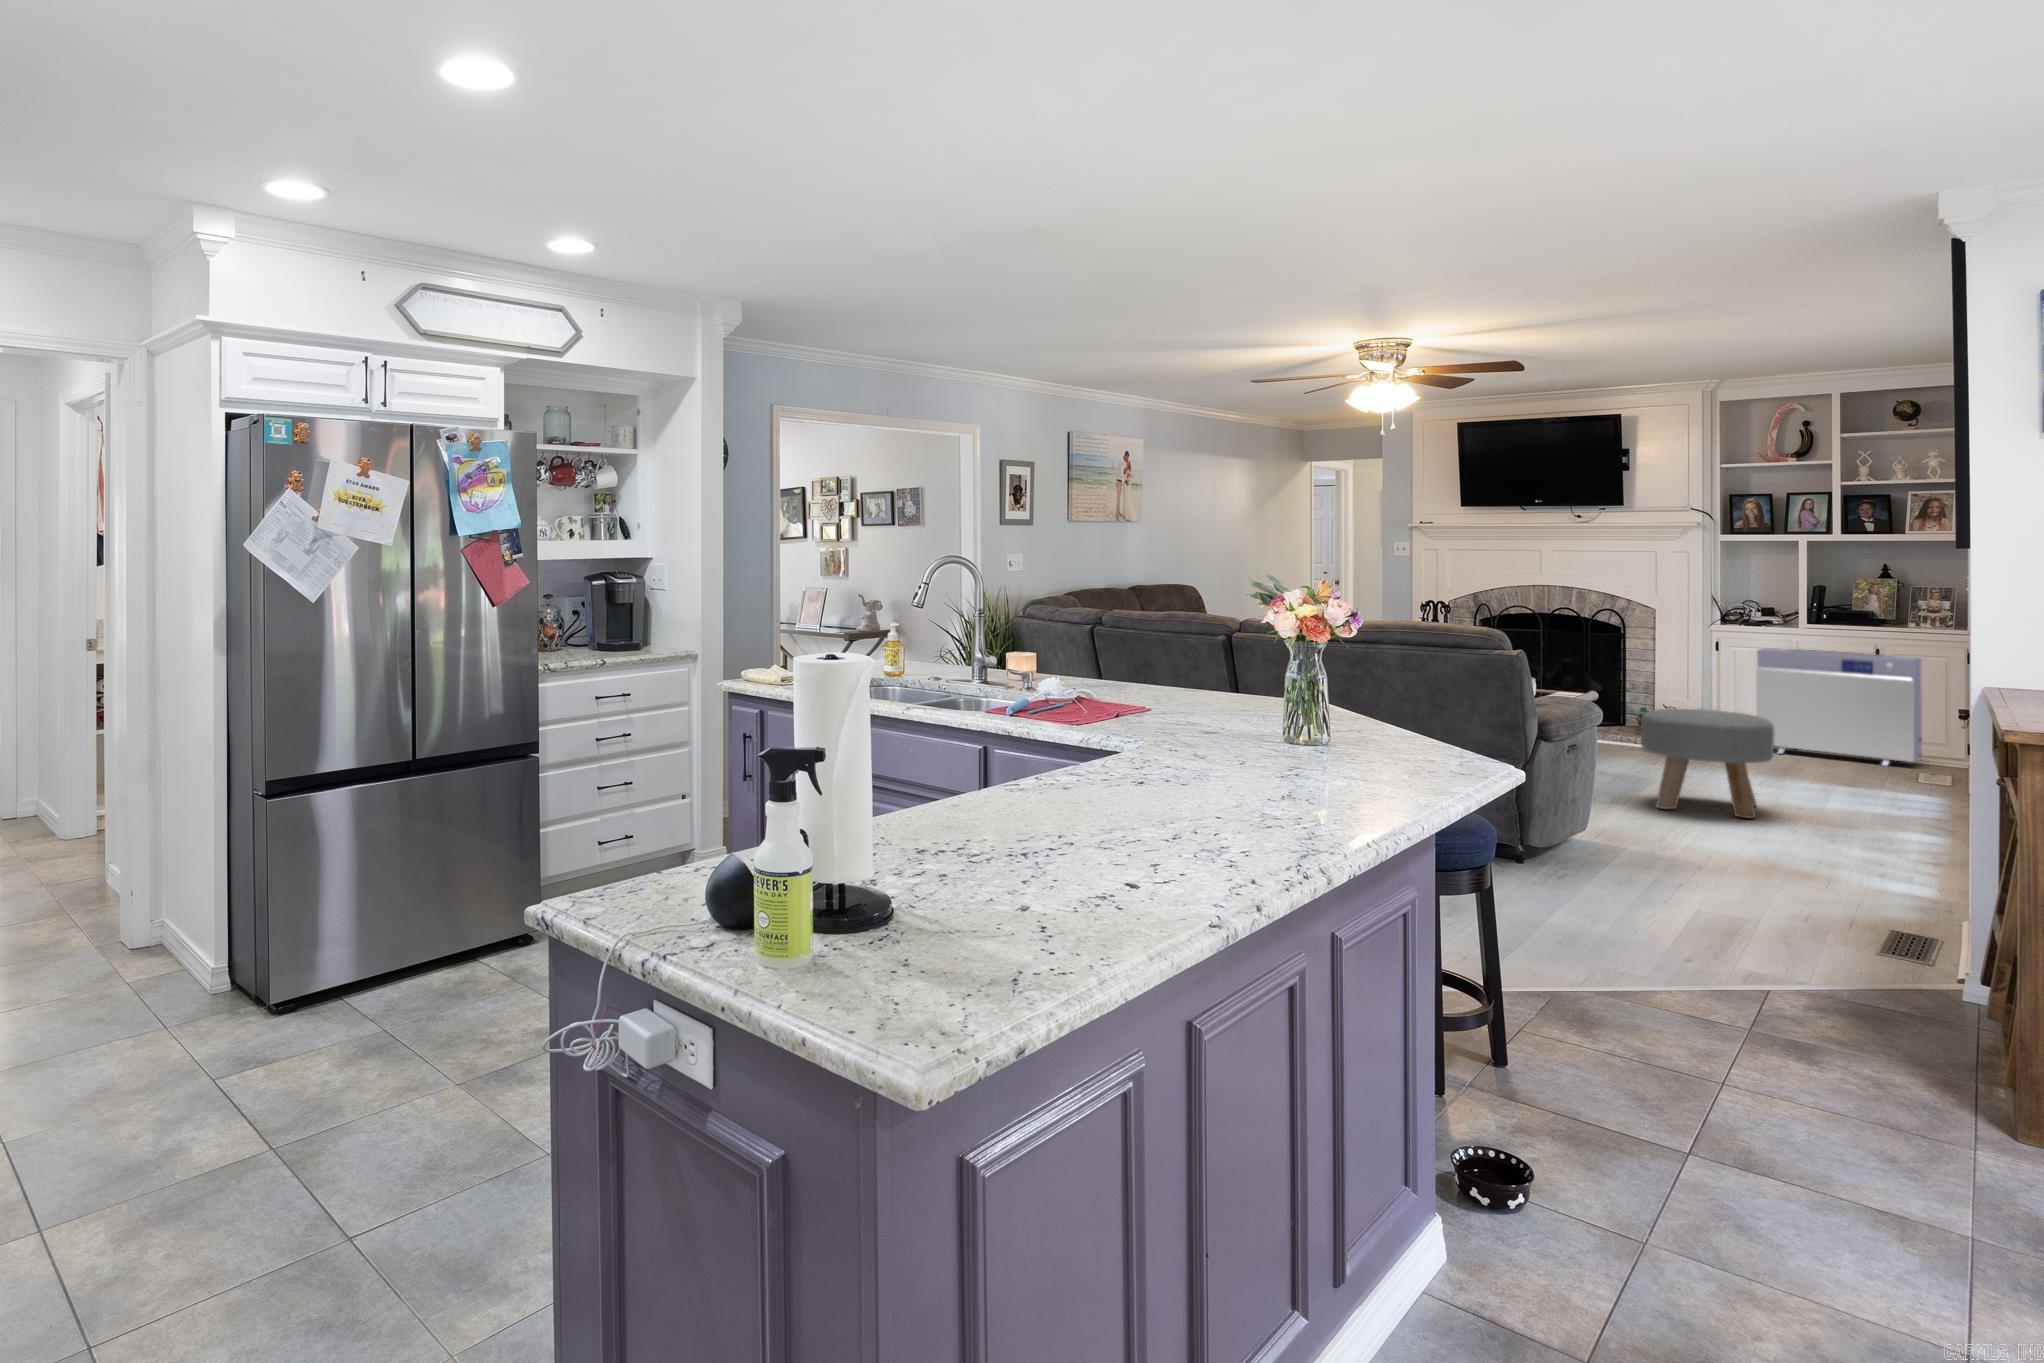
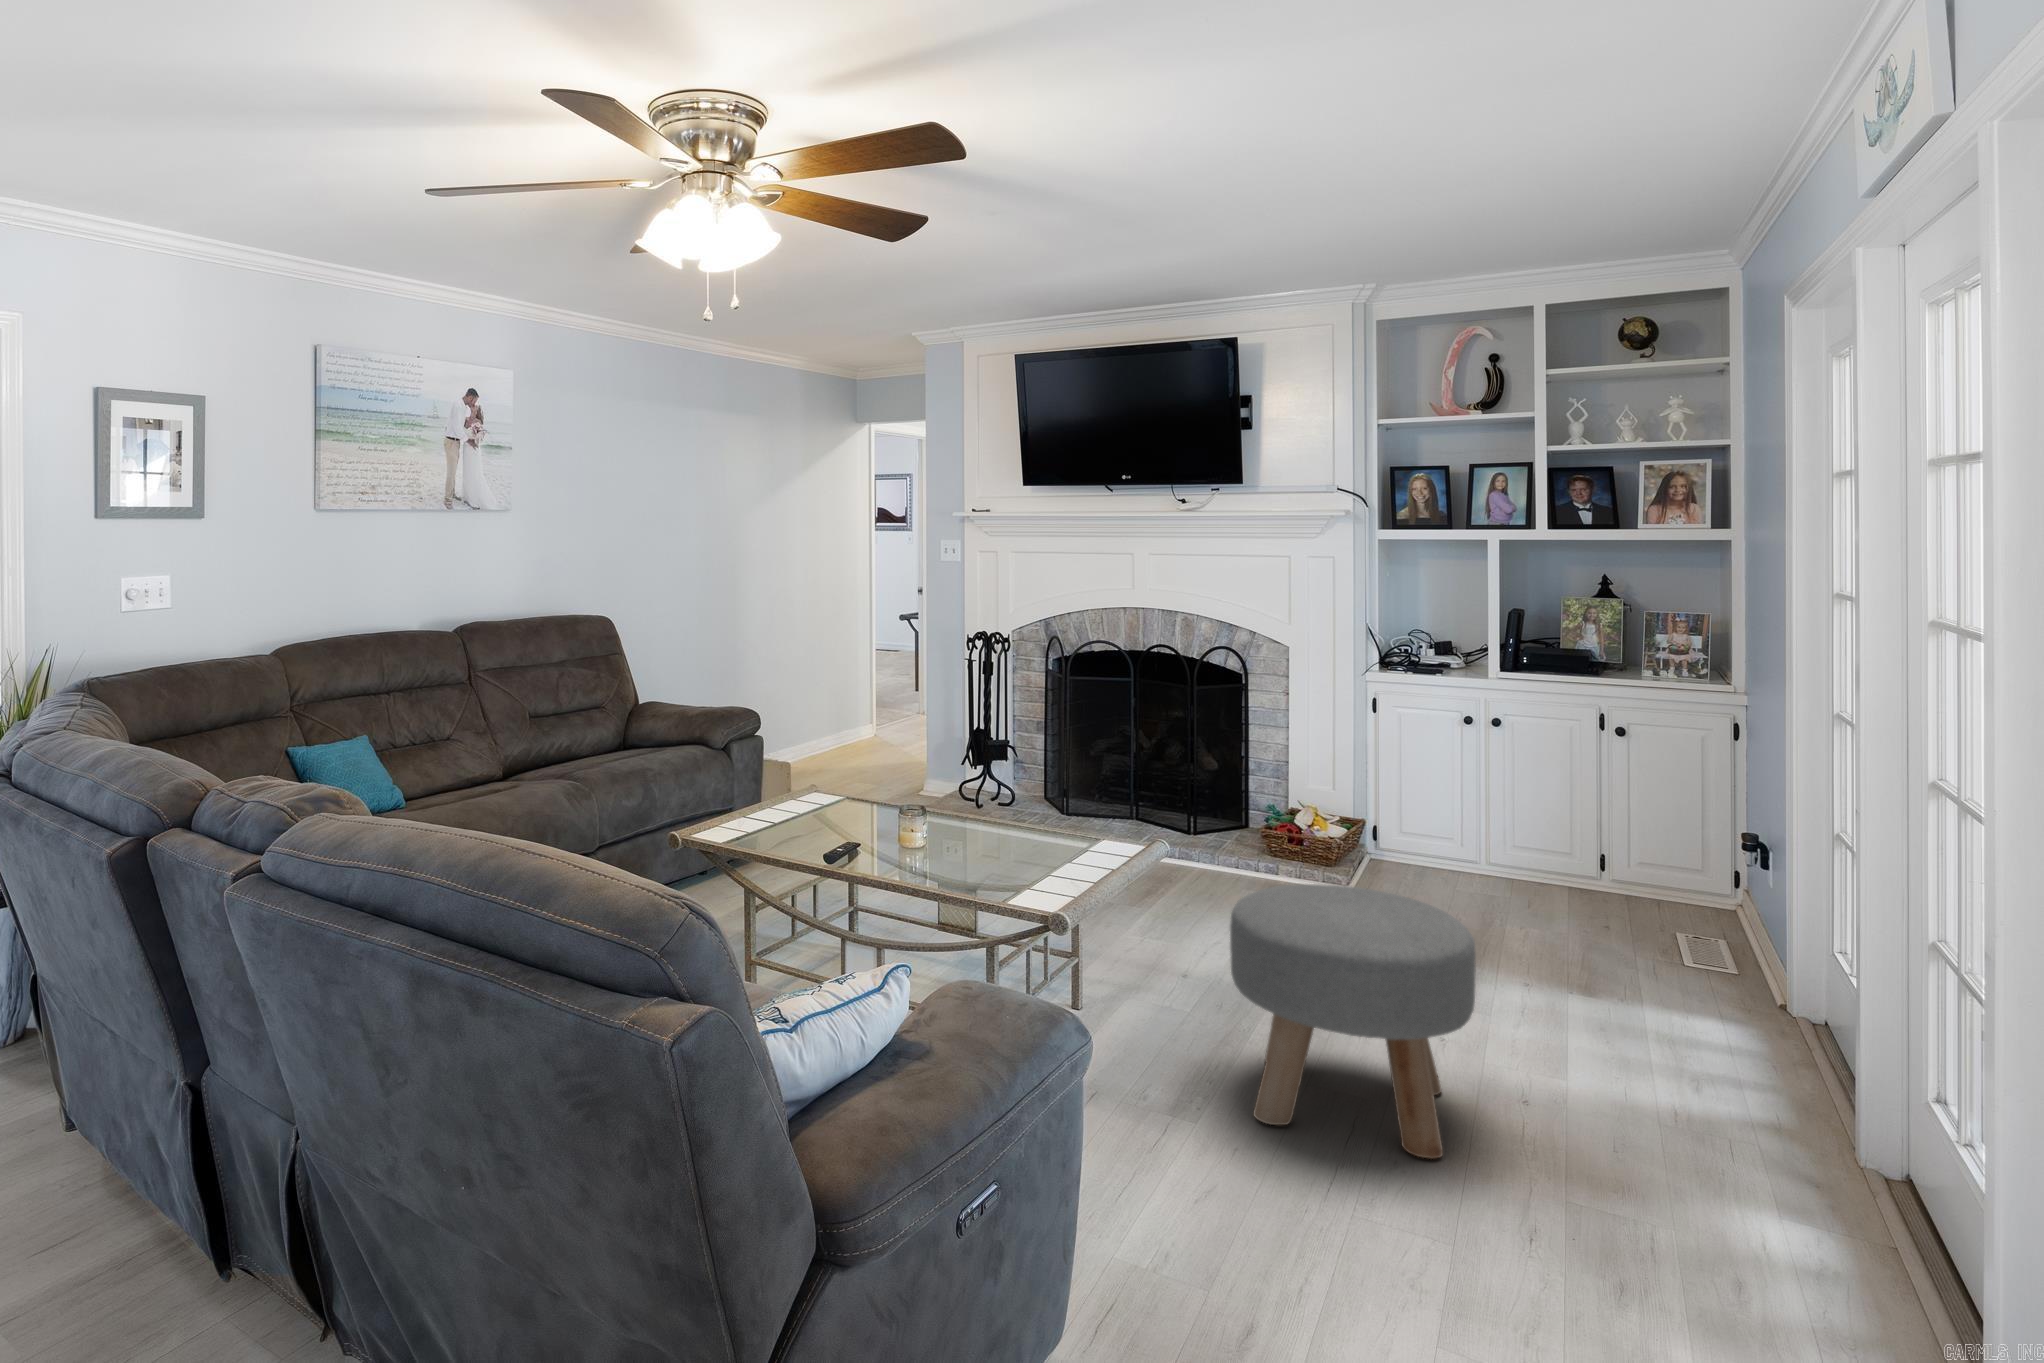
air purifier: present [1756,648,1922,766] -> none [1429,711,1672,919]

